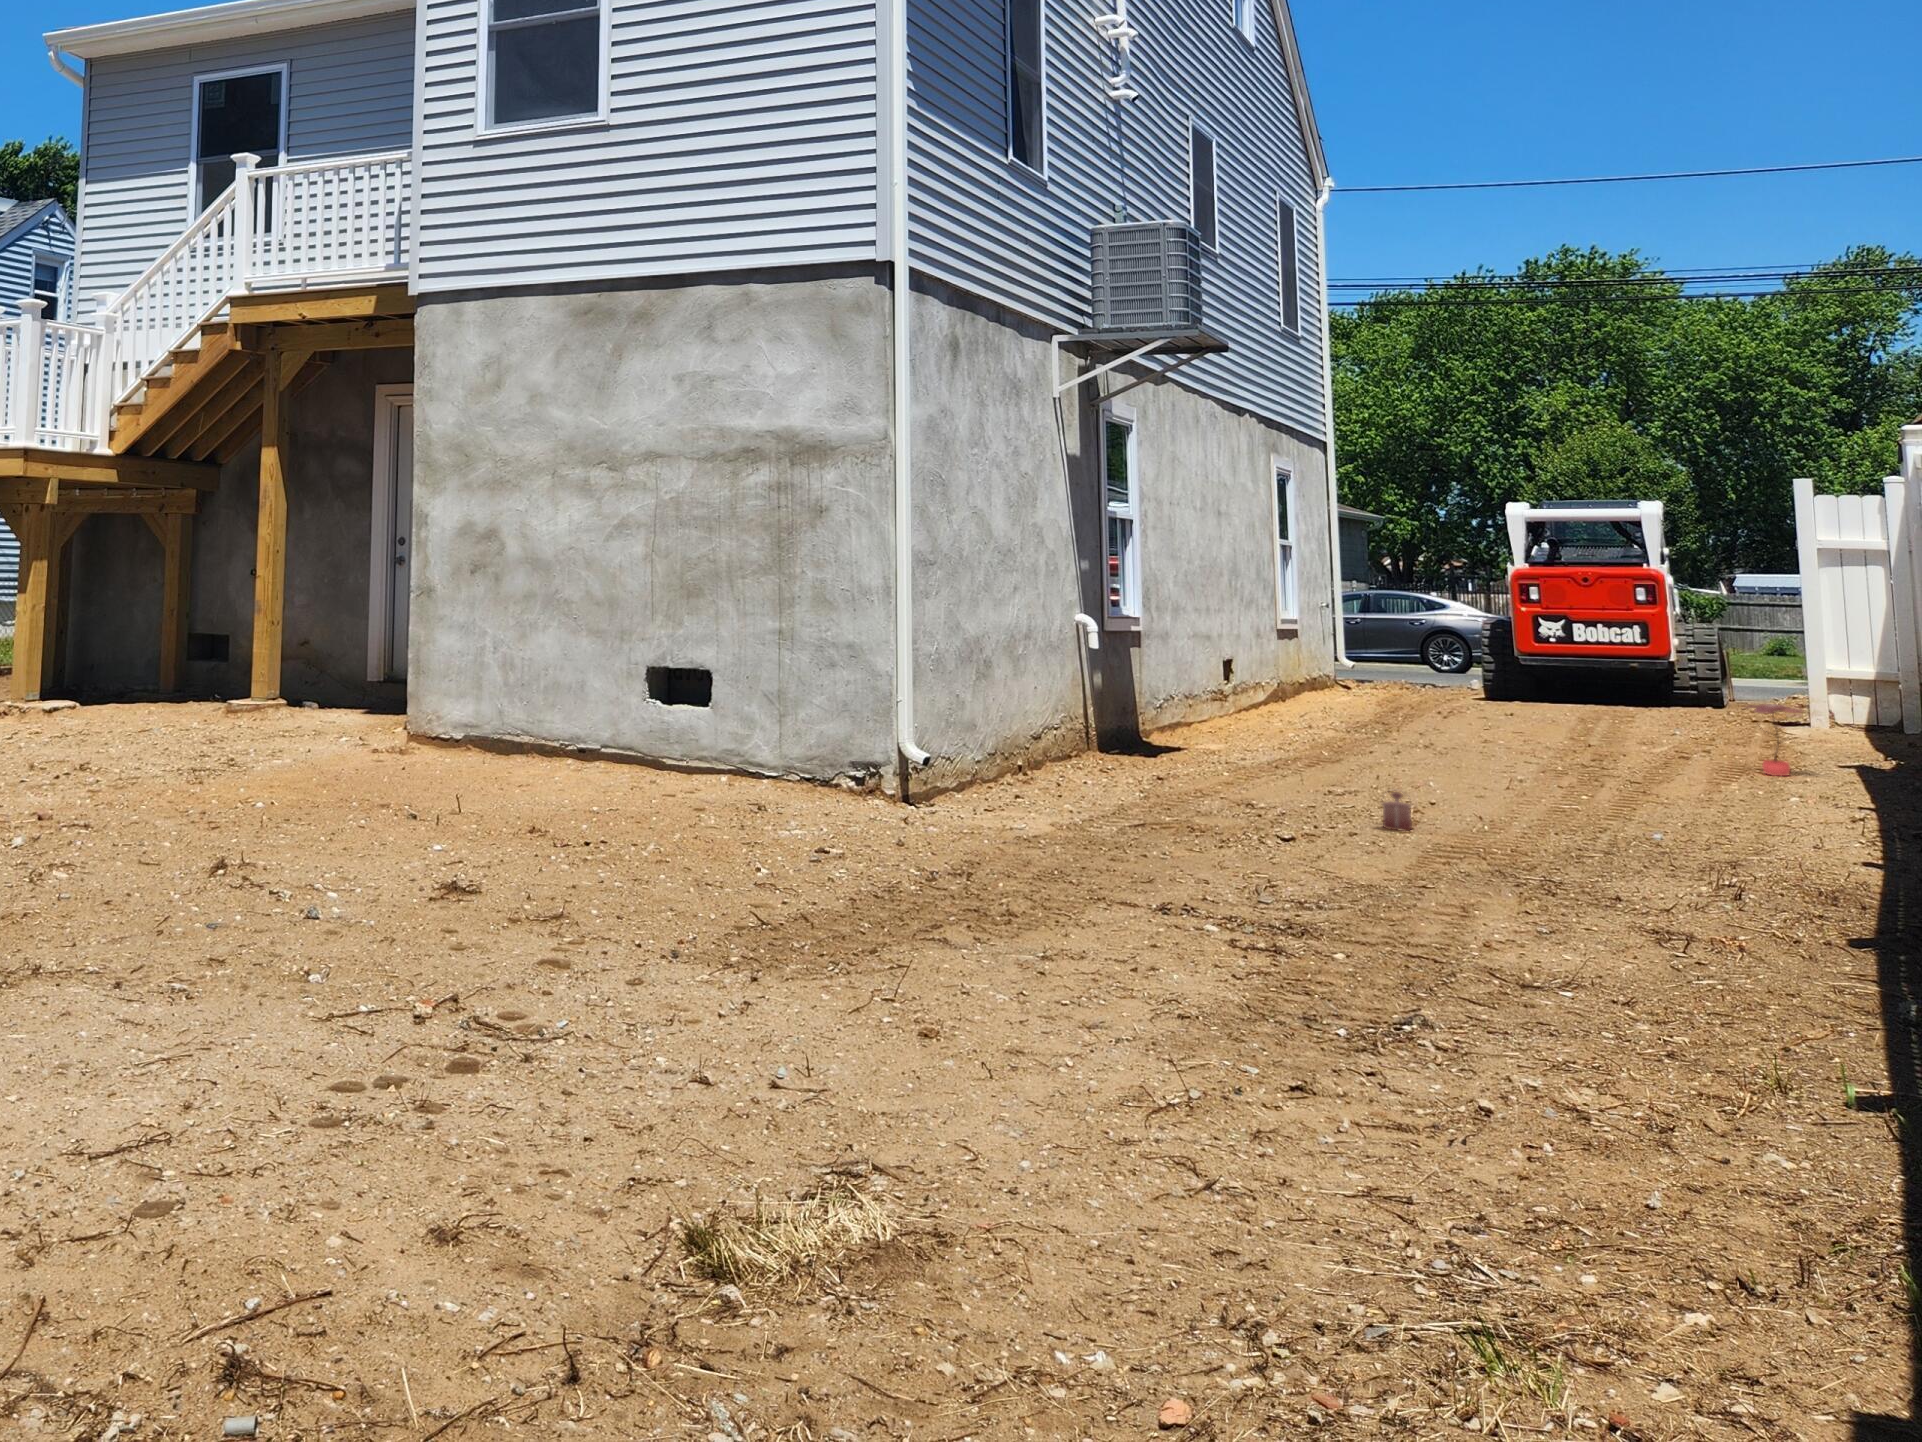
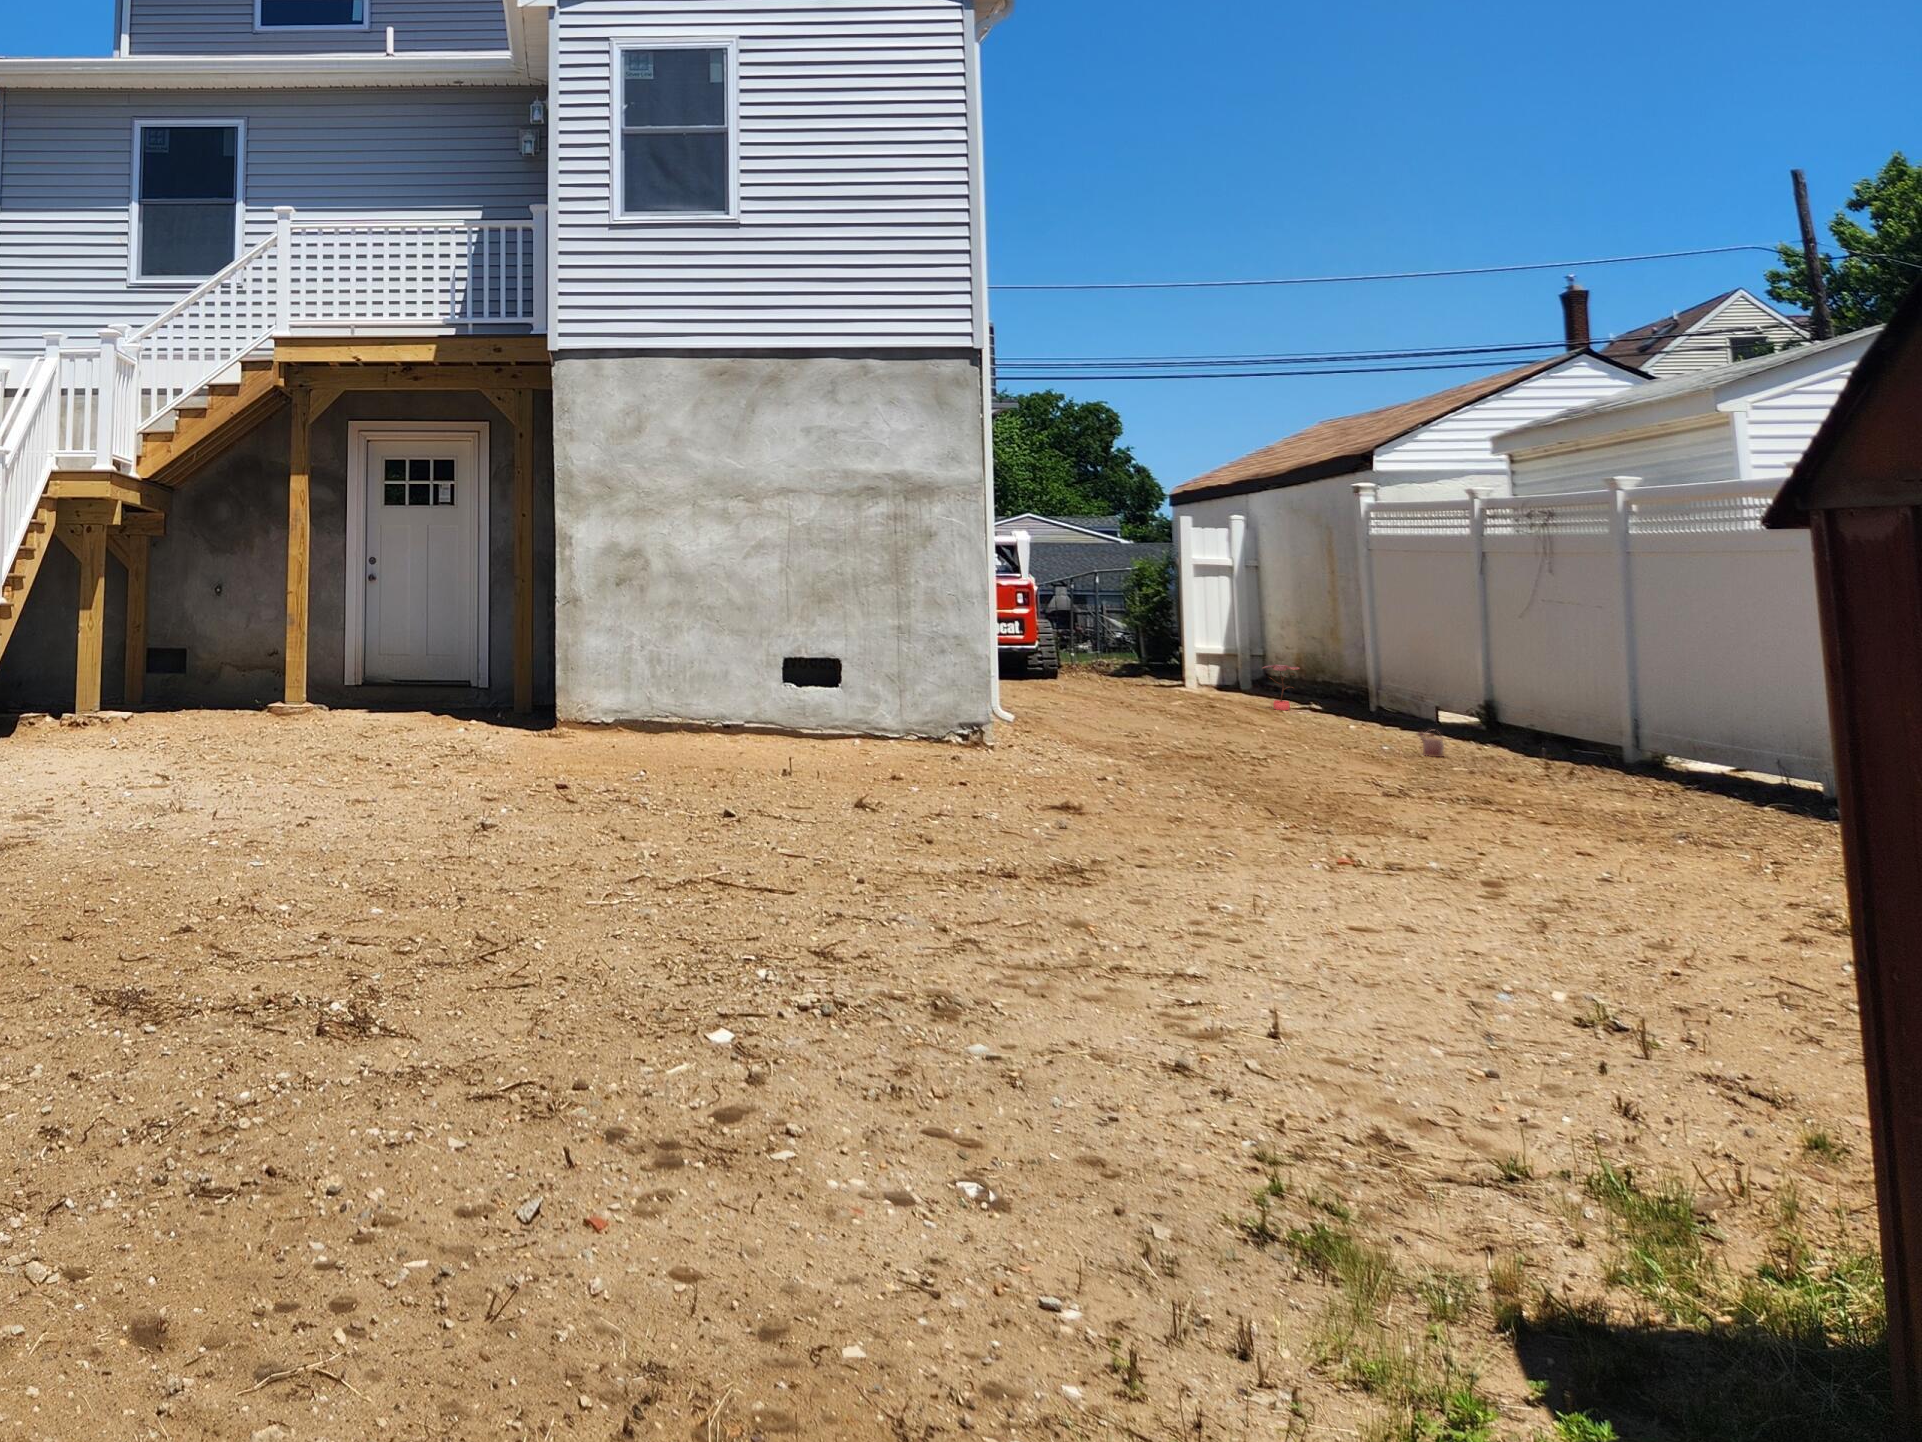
watering can: present [1381,792,1412,831] -> present [1417,729,1444,757]

